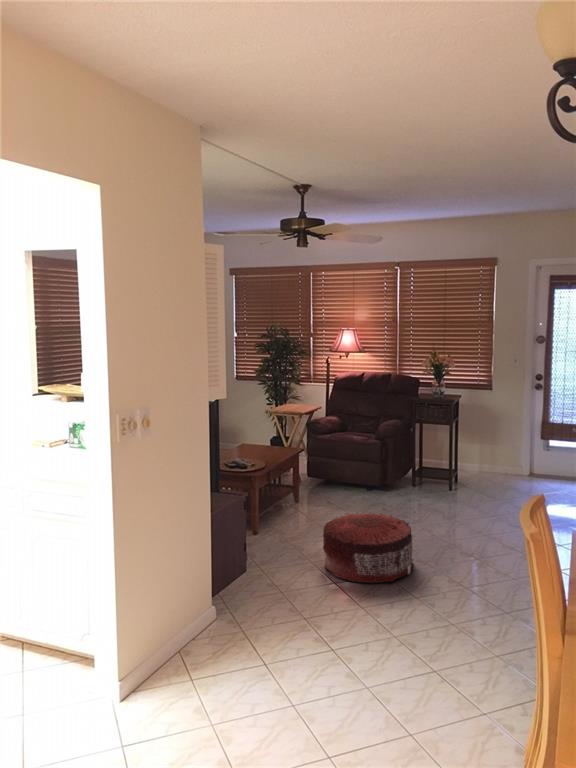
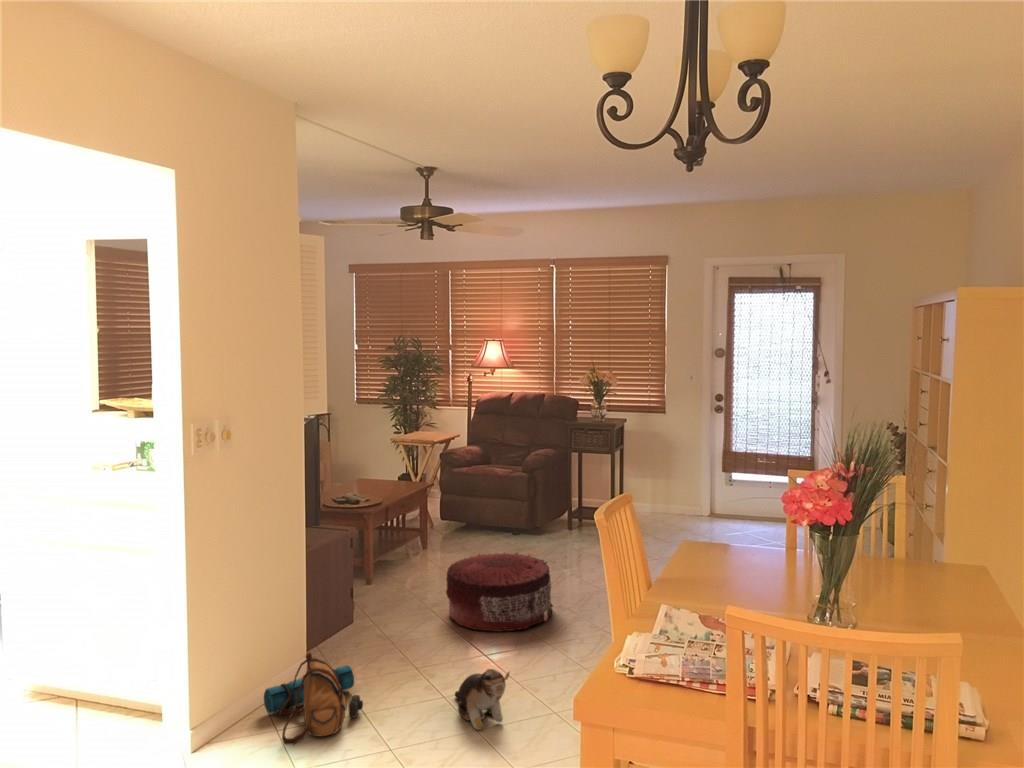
backpack: none [179,611,264,693] -> present [264,653,363,745]
plush toy: none [341,630,397,683] -> present [455,669,509,730]

